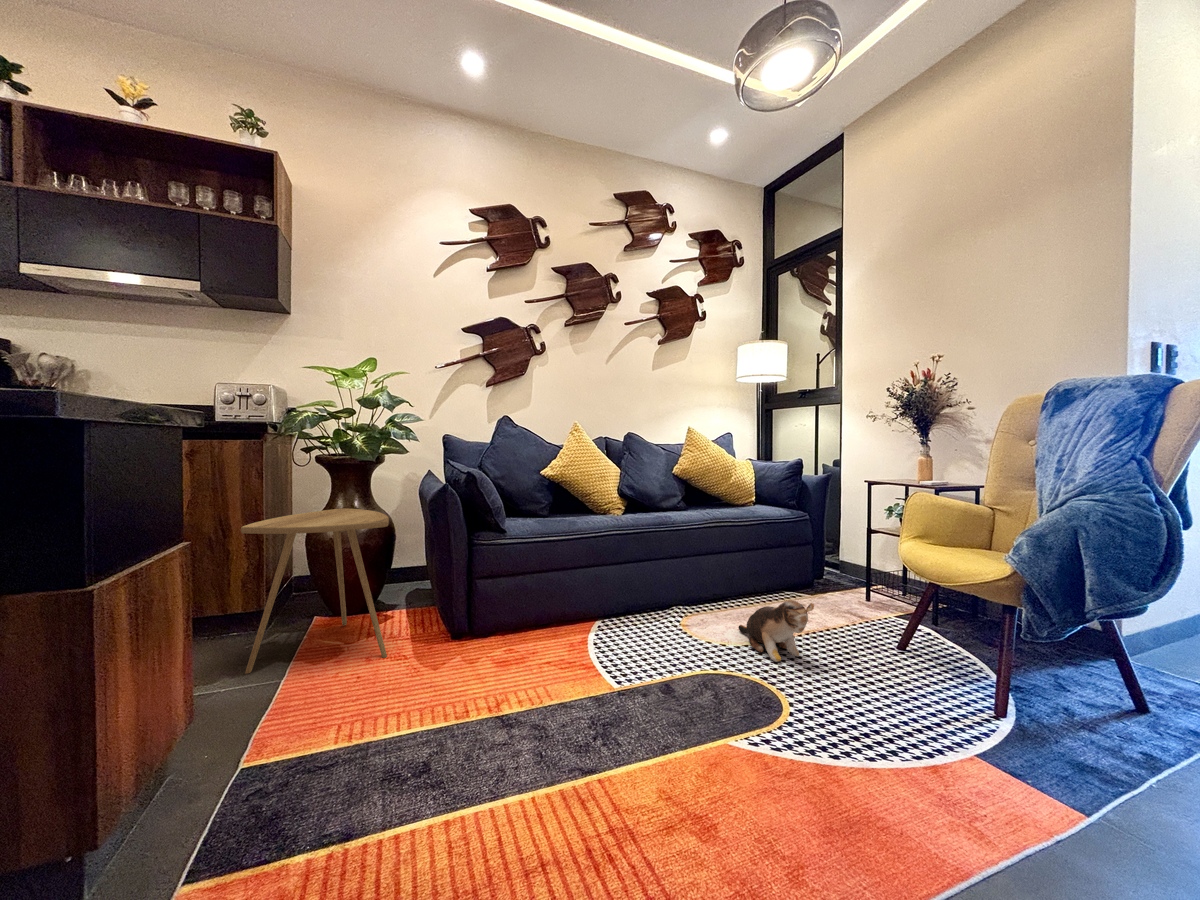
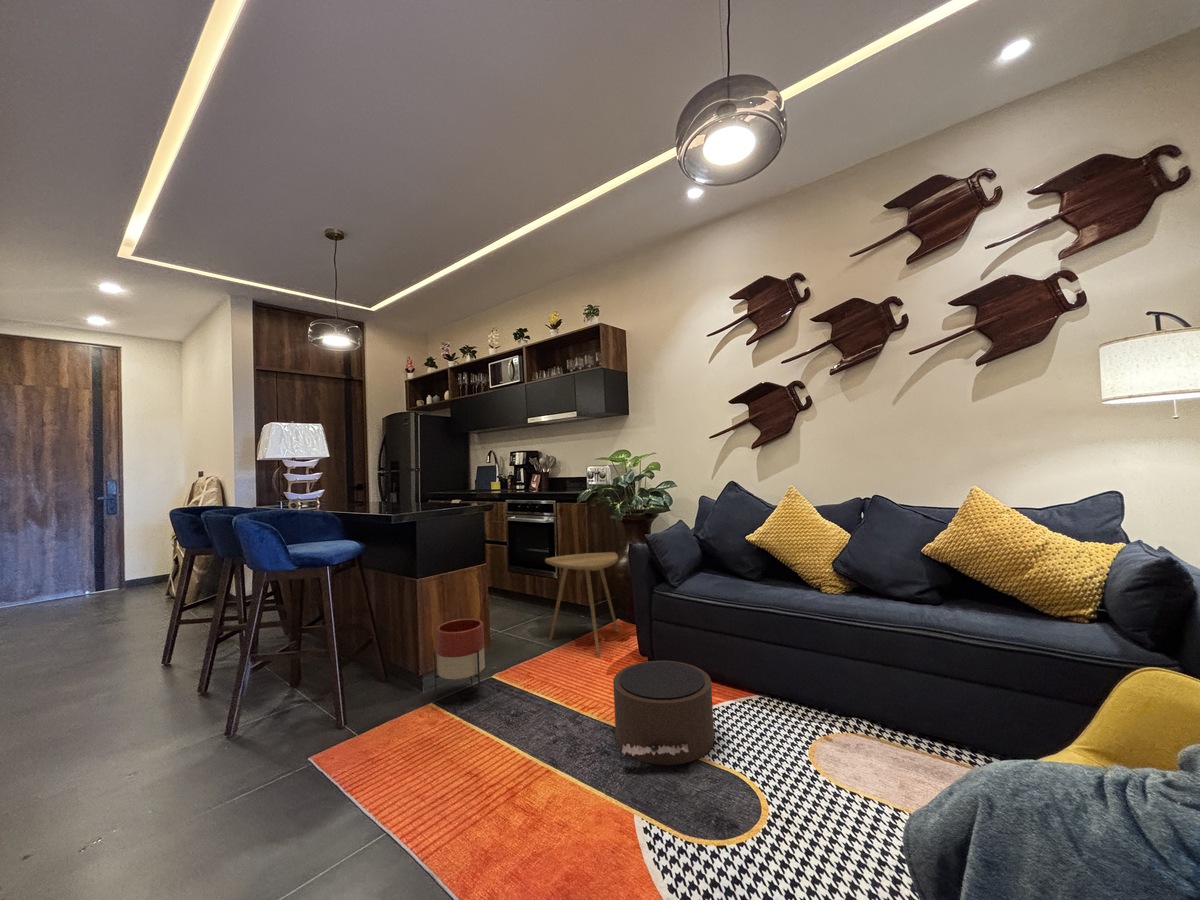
pouf: none [534,597,688,711] -> present [613,661,714,765]
plush toy: present [738,600,814,662] -> none [794,742,871,826]
planter: none [174,643,316,875] -> present [434,618,485,702]

